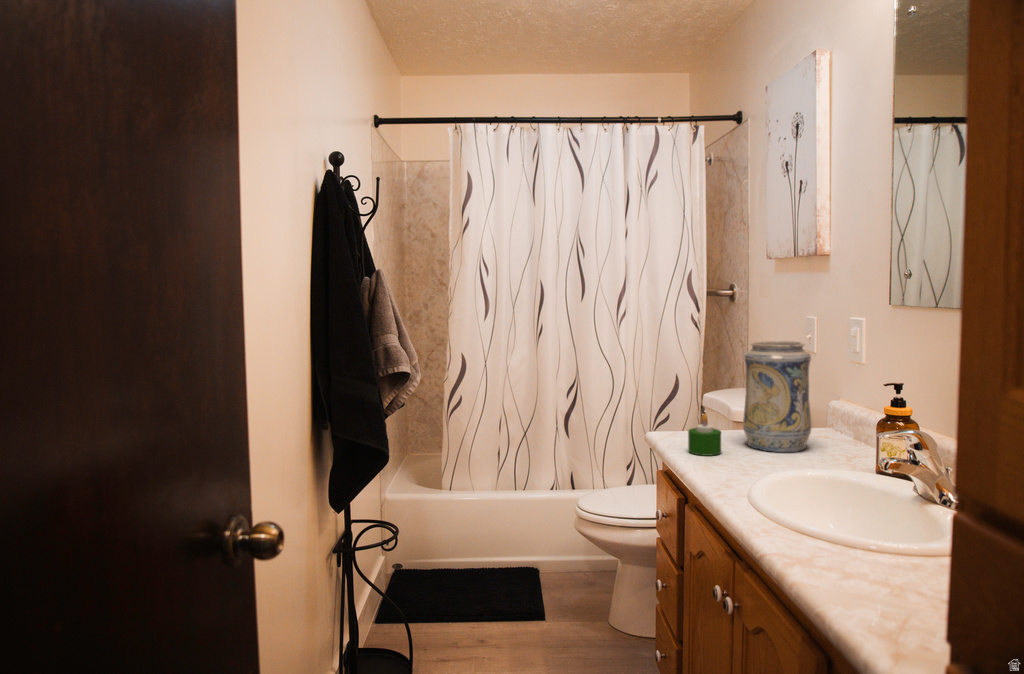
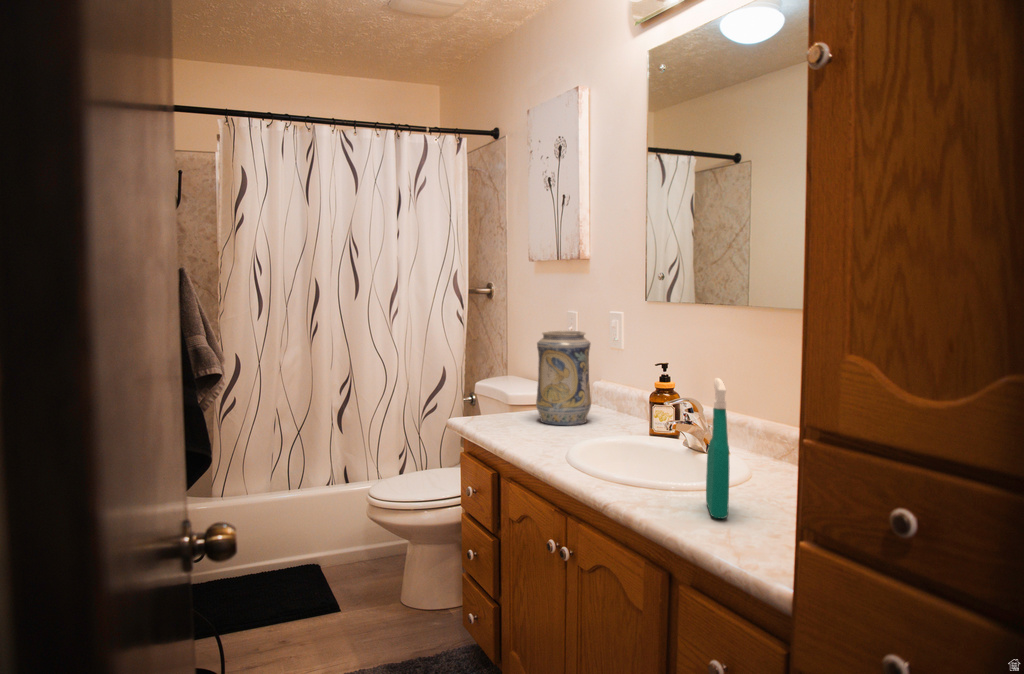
spray bottle: none [881,413,912,598] -> present [706,378,729,519]
candle: present [688,414,721,456] -> none [496,396,525,433]

